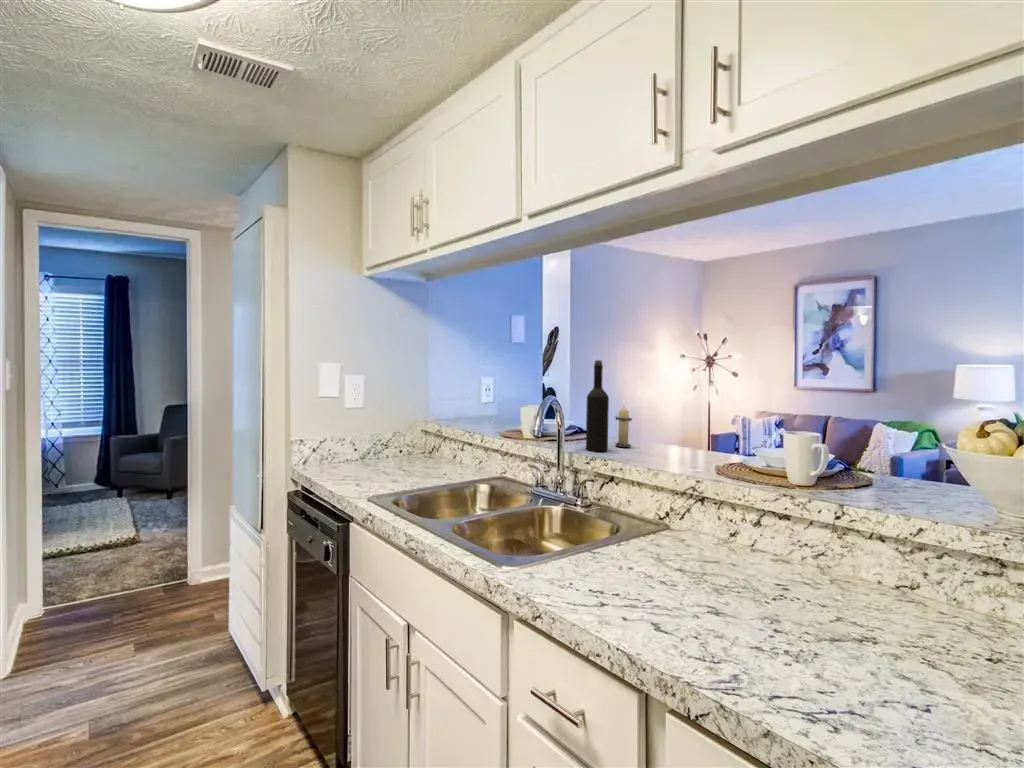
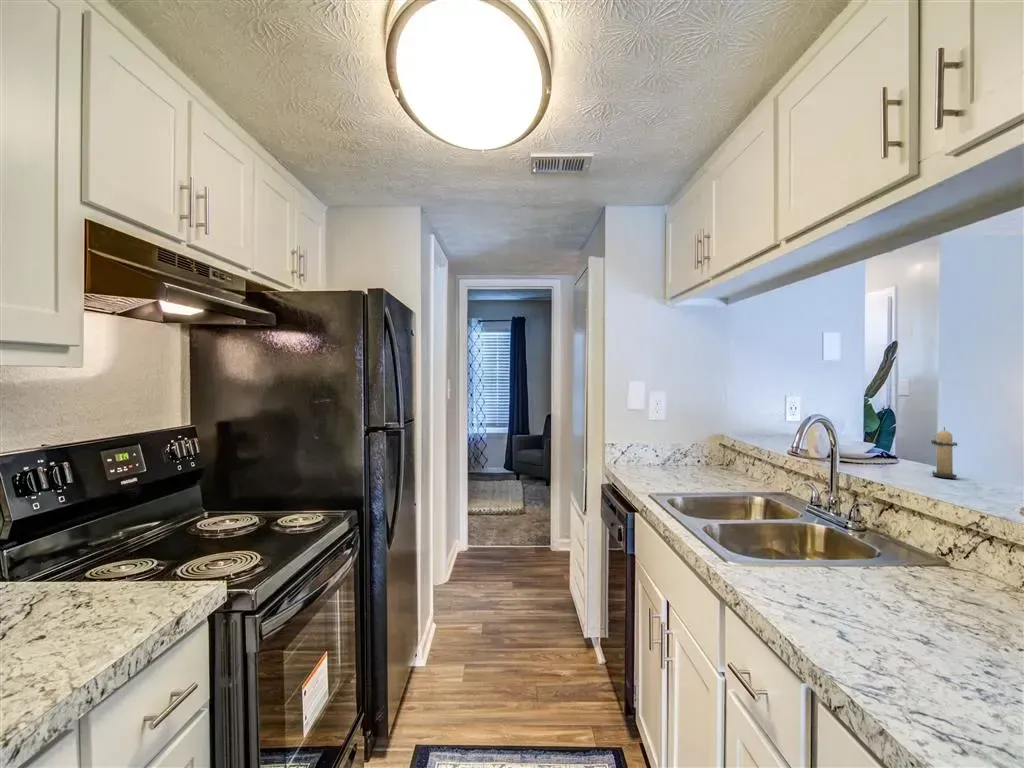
wine bottle: present [586,360,609,451] -> none [875,375,906,477]

